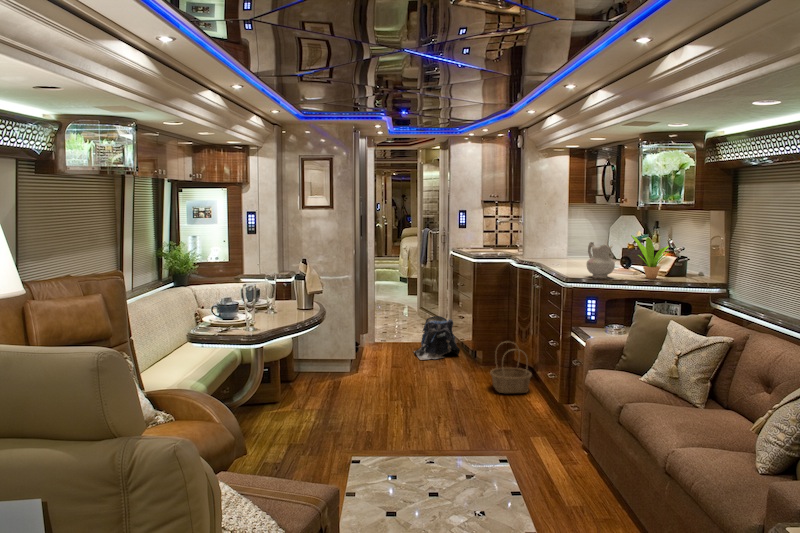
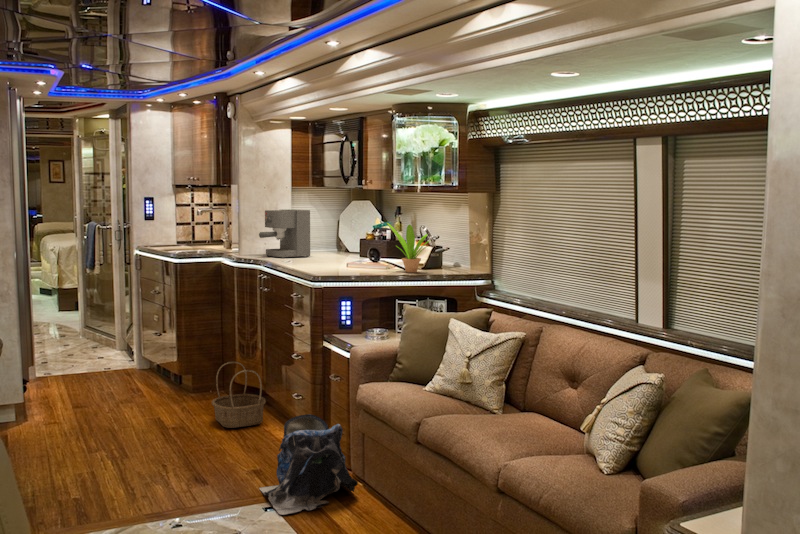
coffee maker: none [536,222,580,262] -> present [259,209,310,258]
ceramic pitcher: present [587,242,615,278] -> none [340,232,373,275]
backpack: present [414,316,460,360] -> present [259,414,358,515]

